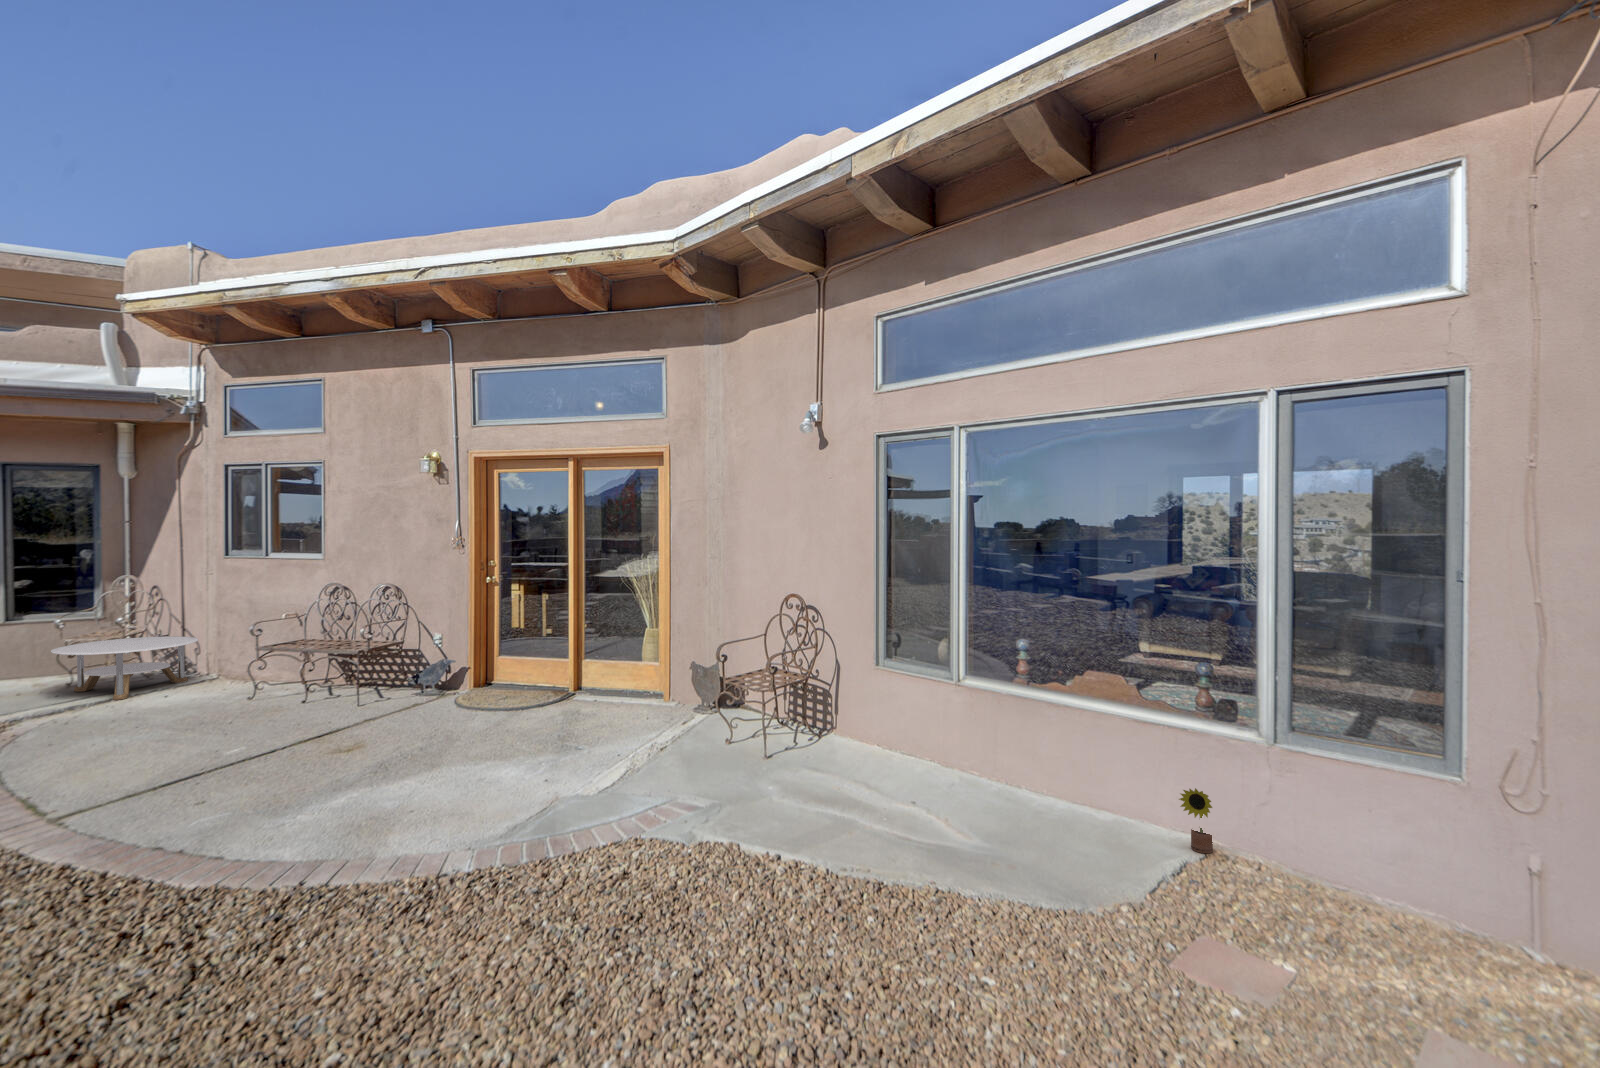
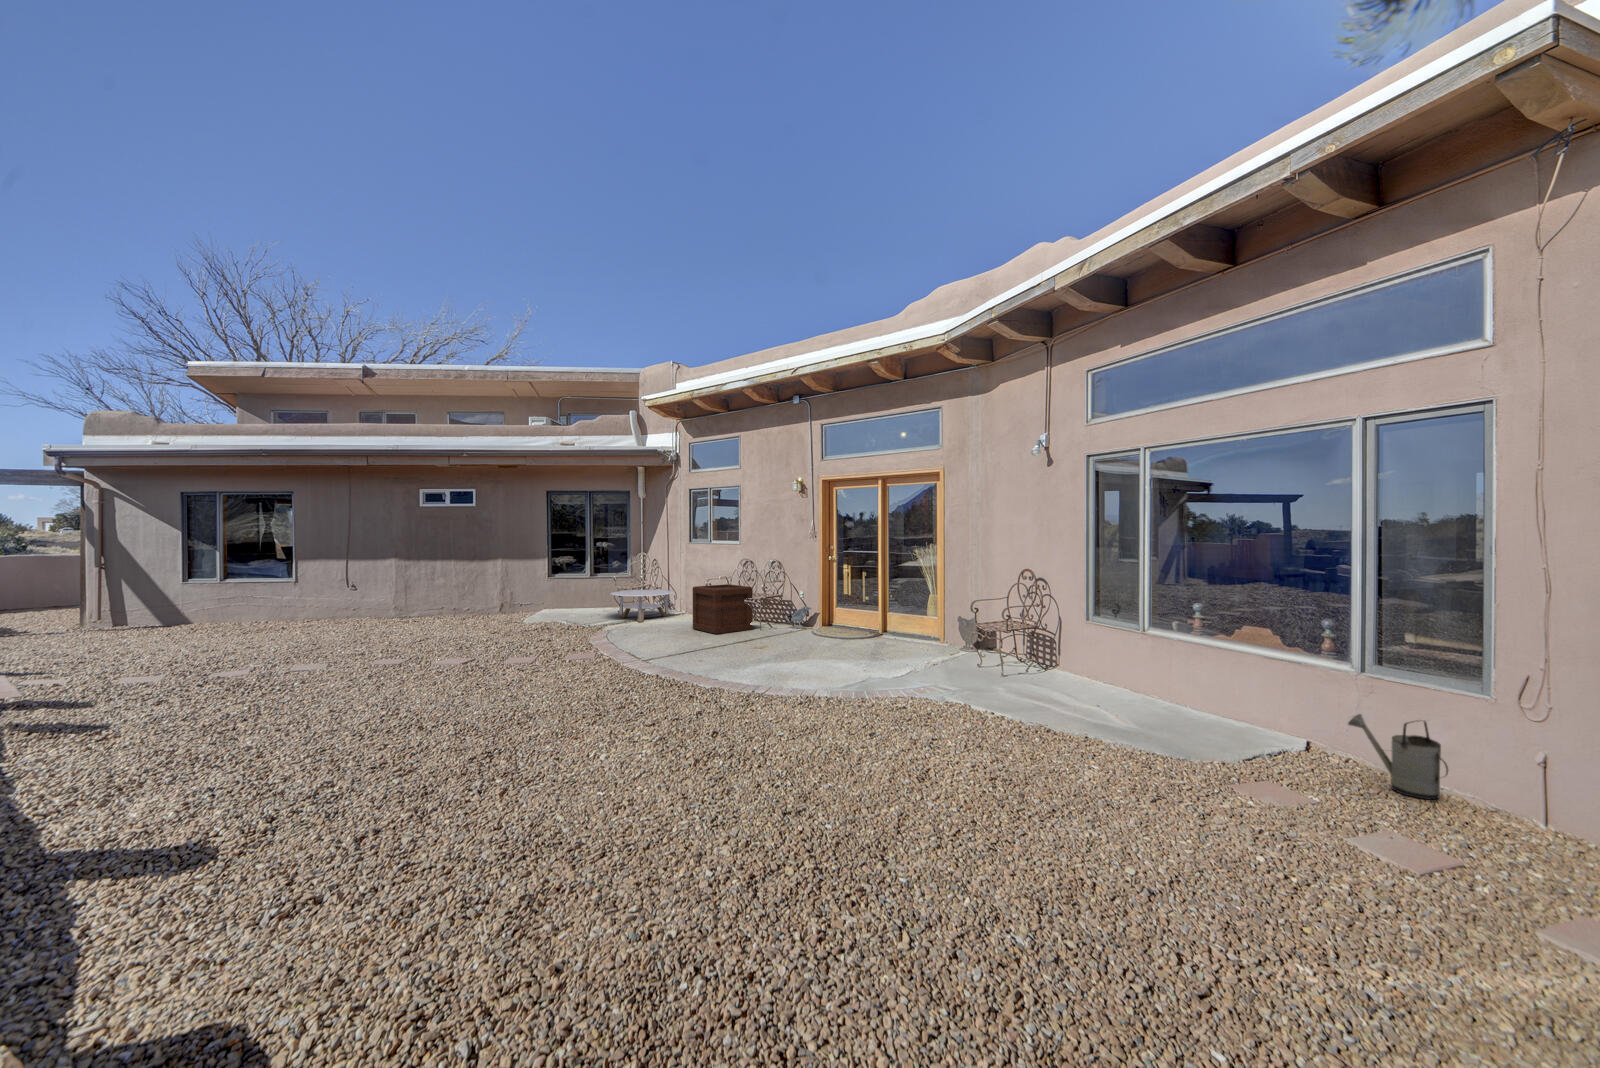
wooden crate: none [230,624,350,714] -> present [693,584,753,634]
decorative plant: present [1179,788,1213,853] -> none [1303,712,1335,764]
watering can: none [1236,788,1361,899] -> present [1348,714,1448,799]

